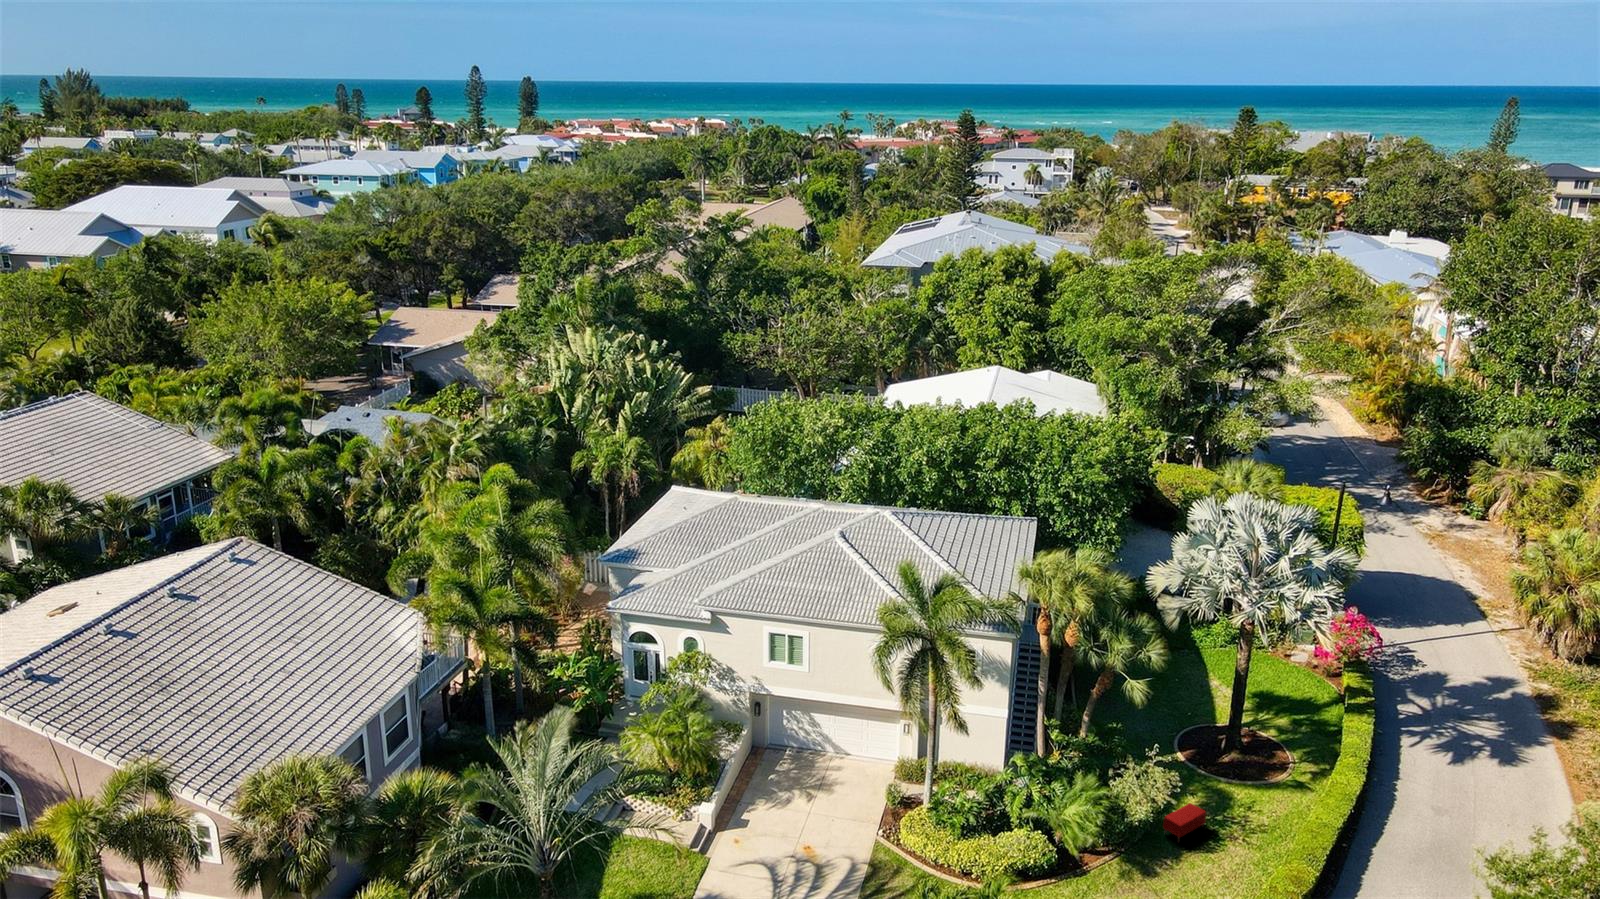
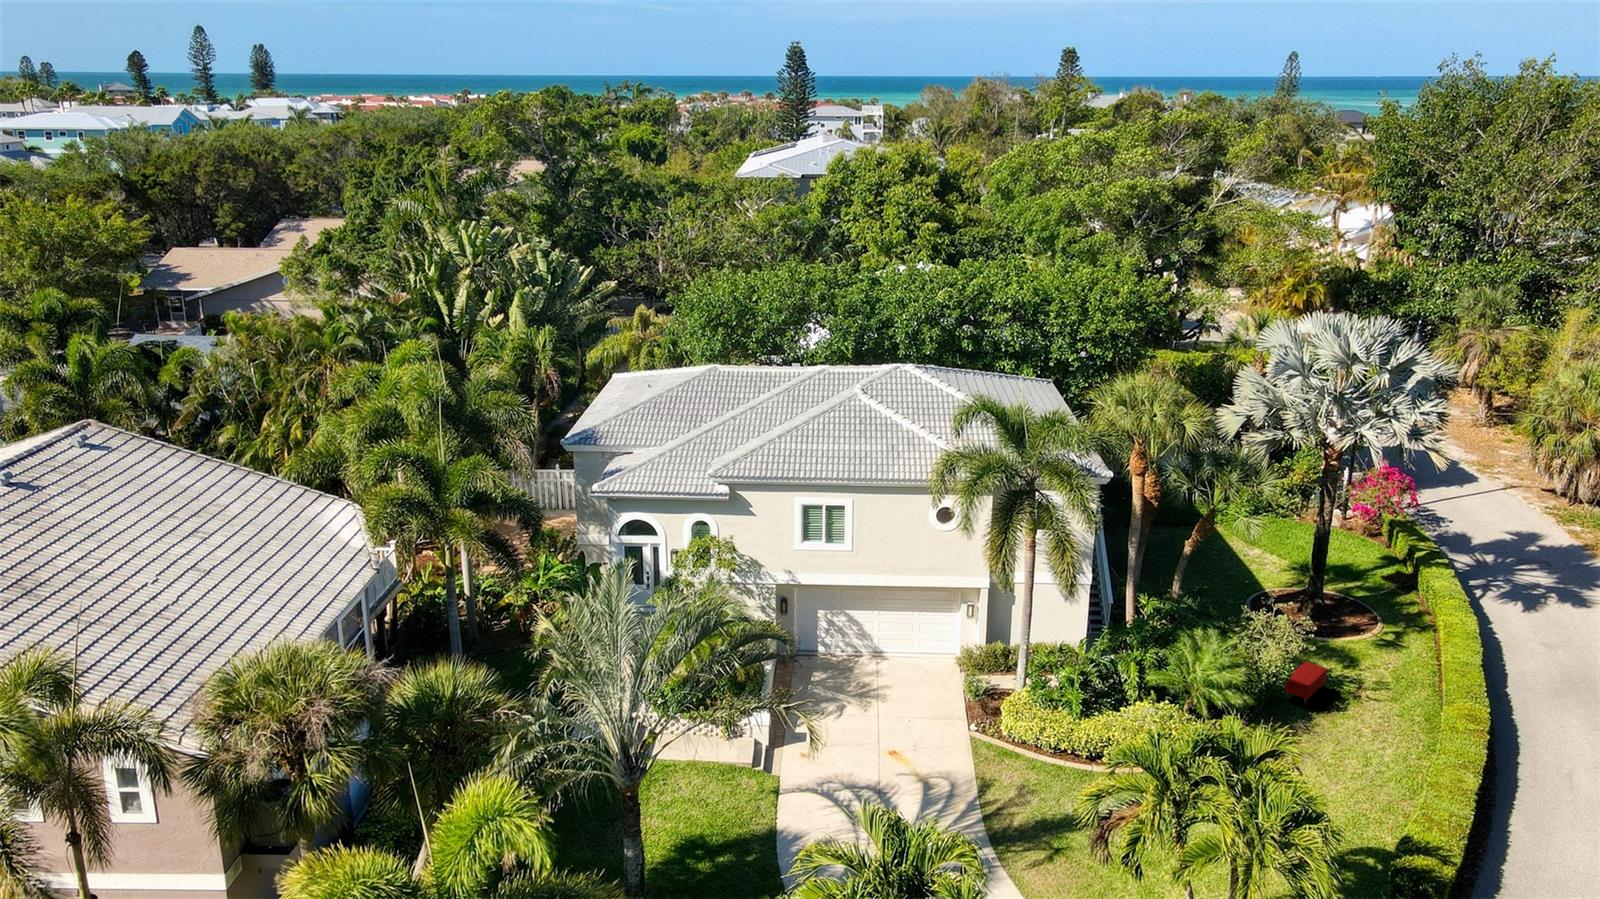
lounge chair: none [1306,719,1341,743] -> present [1380,570,1419,589]

